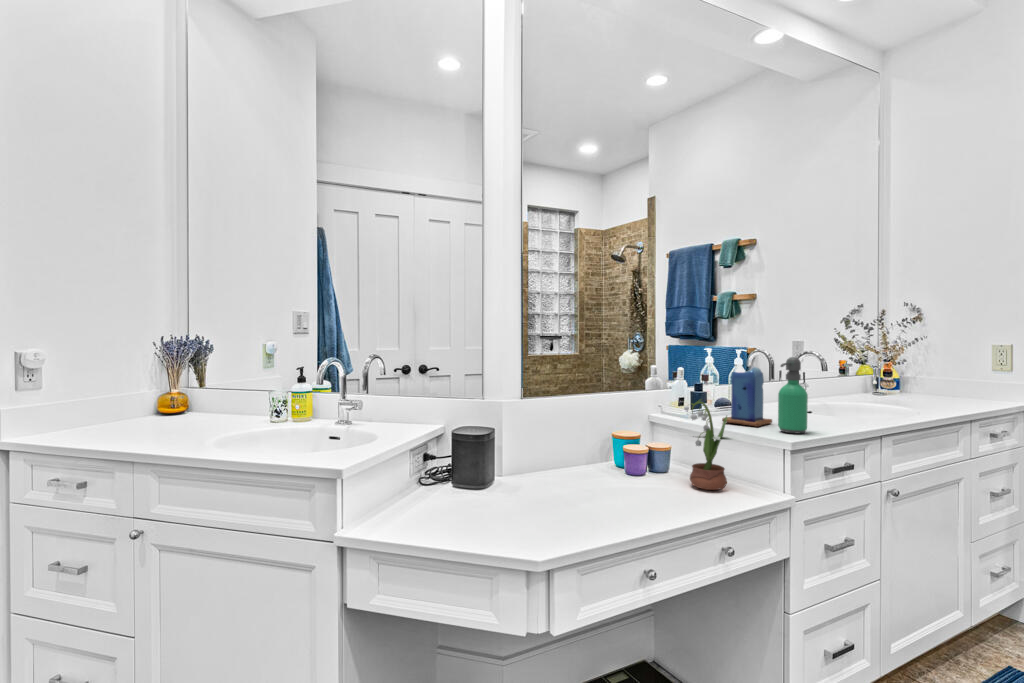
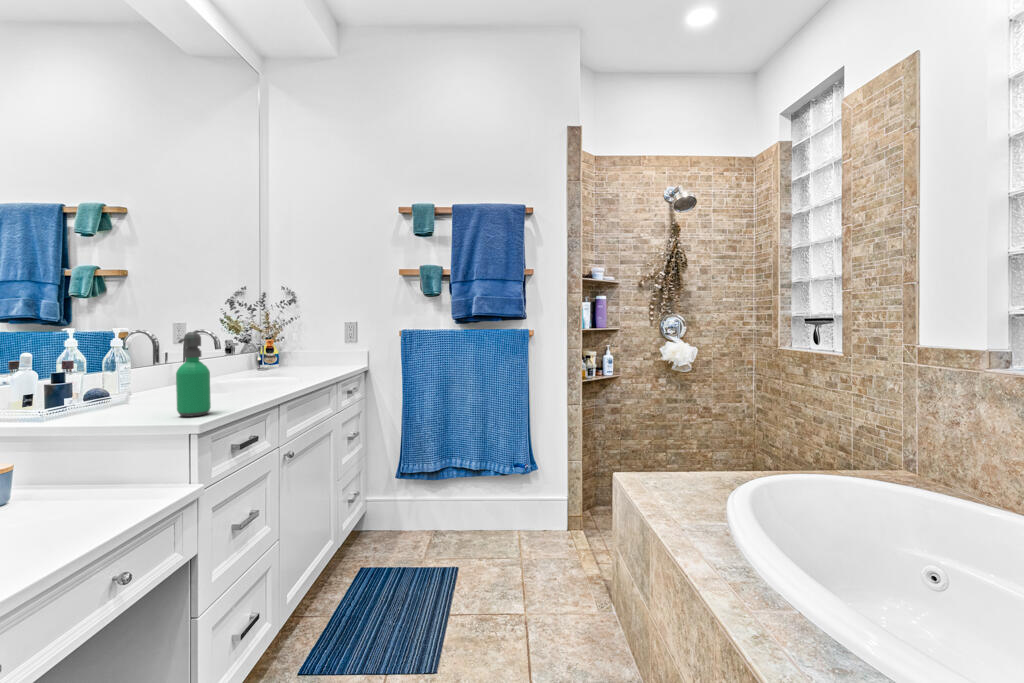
candle: present [722,362,772,427] -> none [99,341,167,418]
potted flower: present [684,401,727,490] -> none [39,390,114,510]

